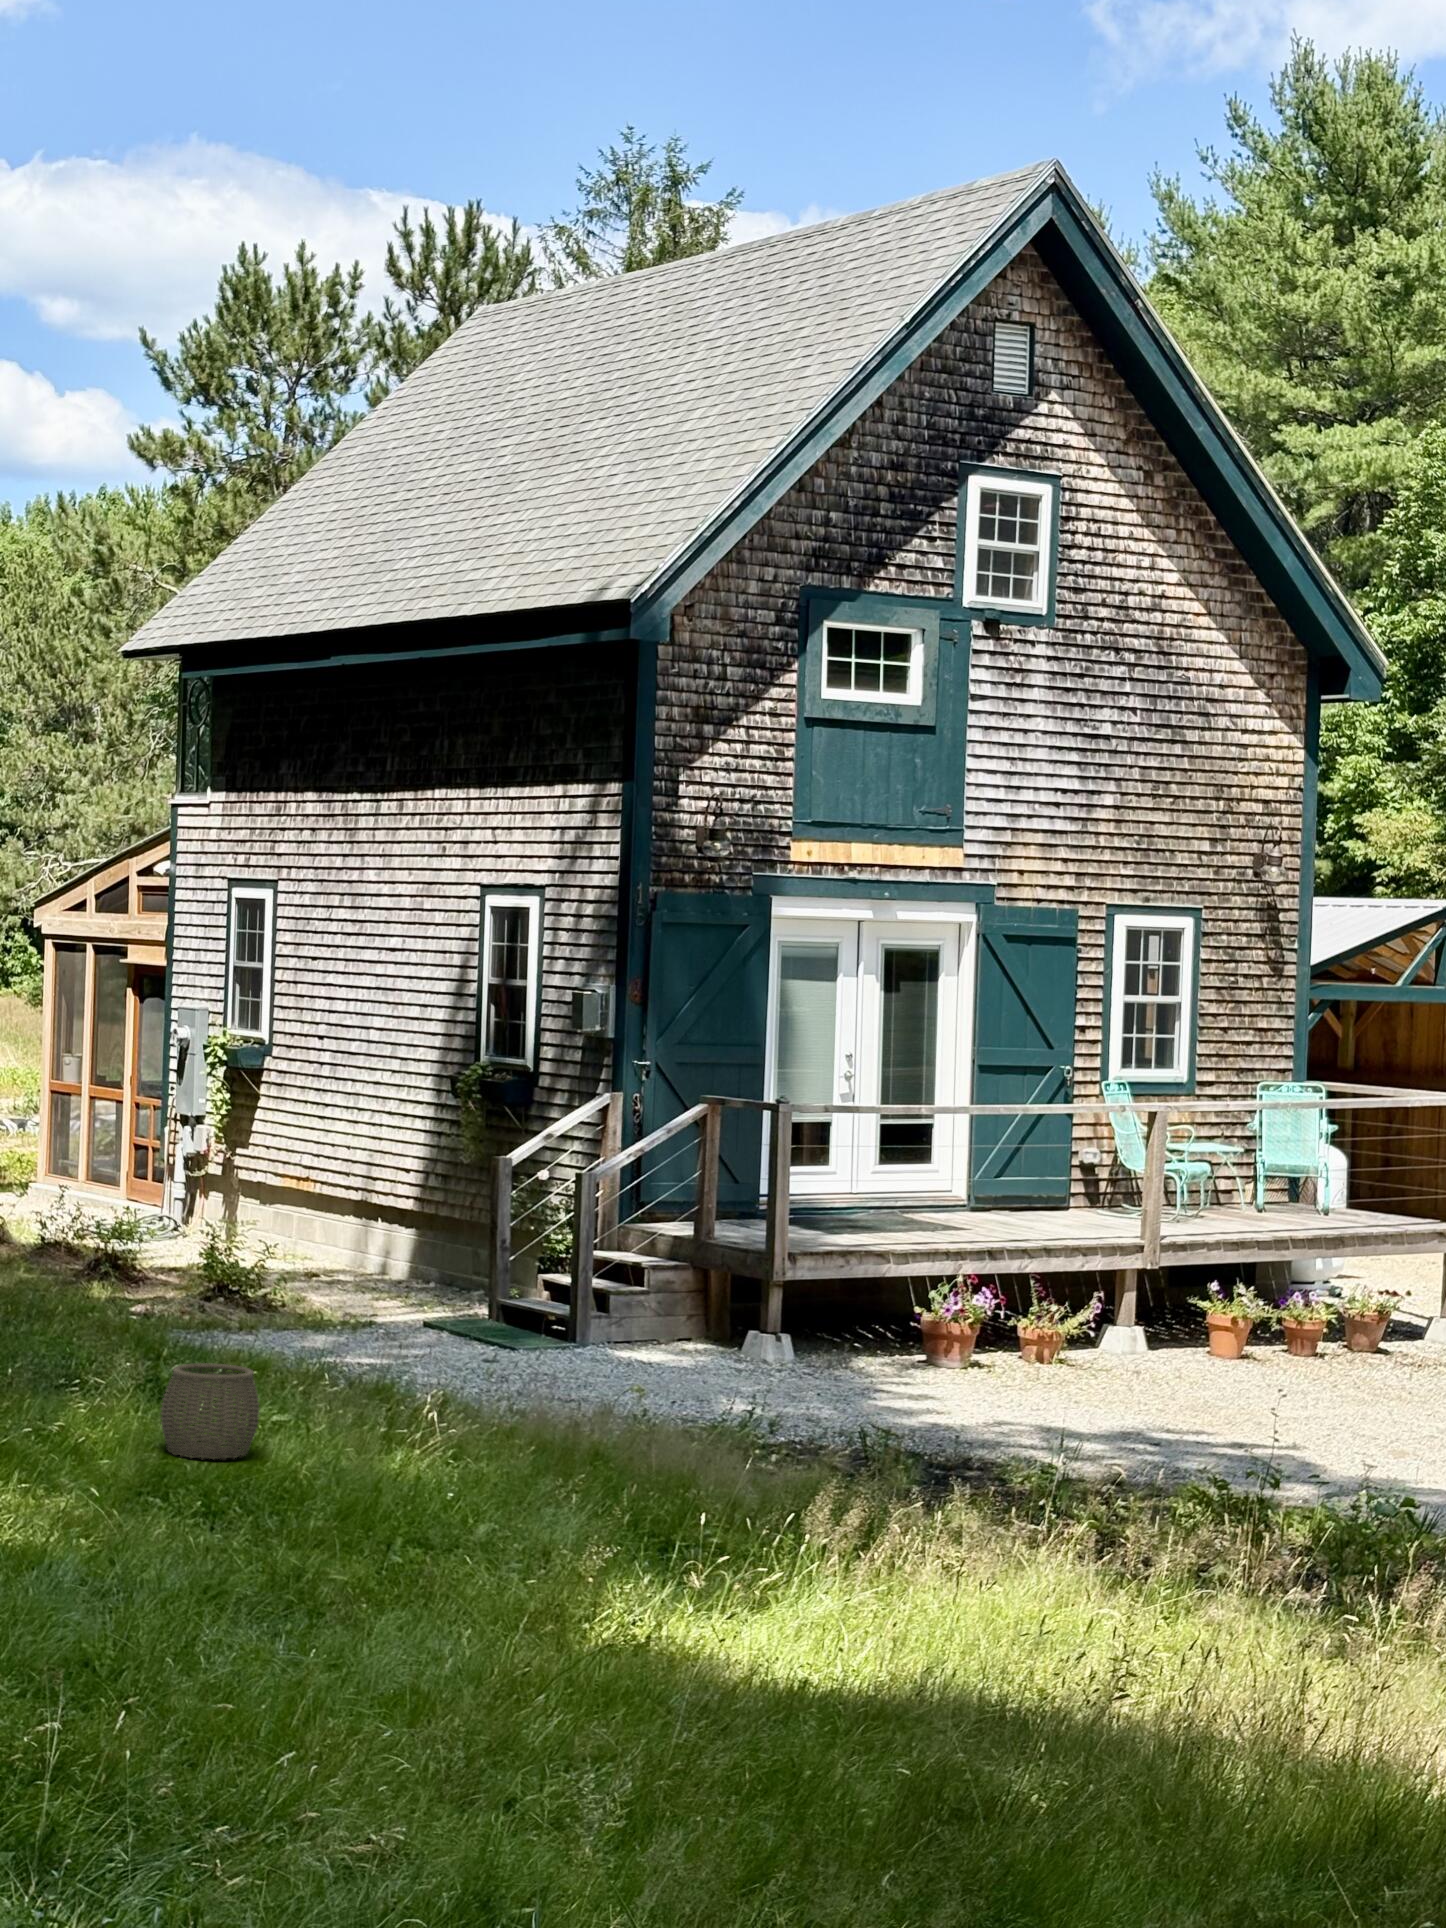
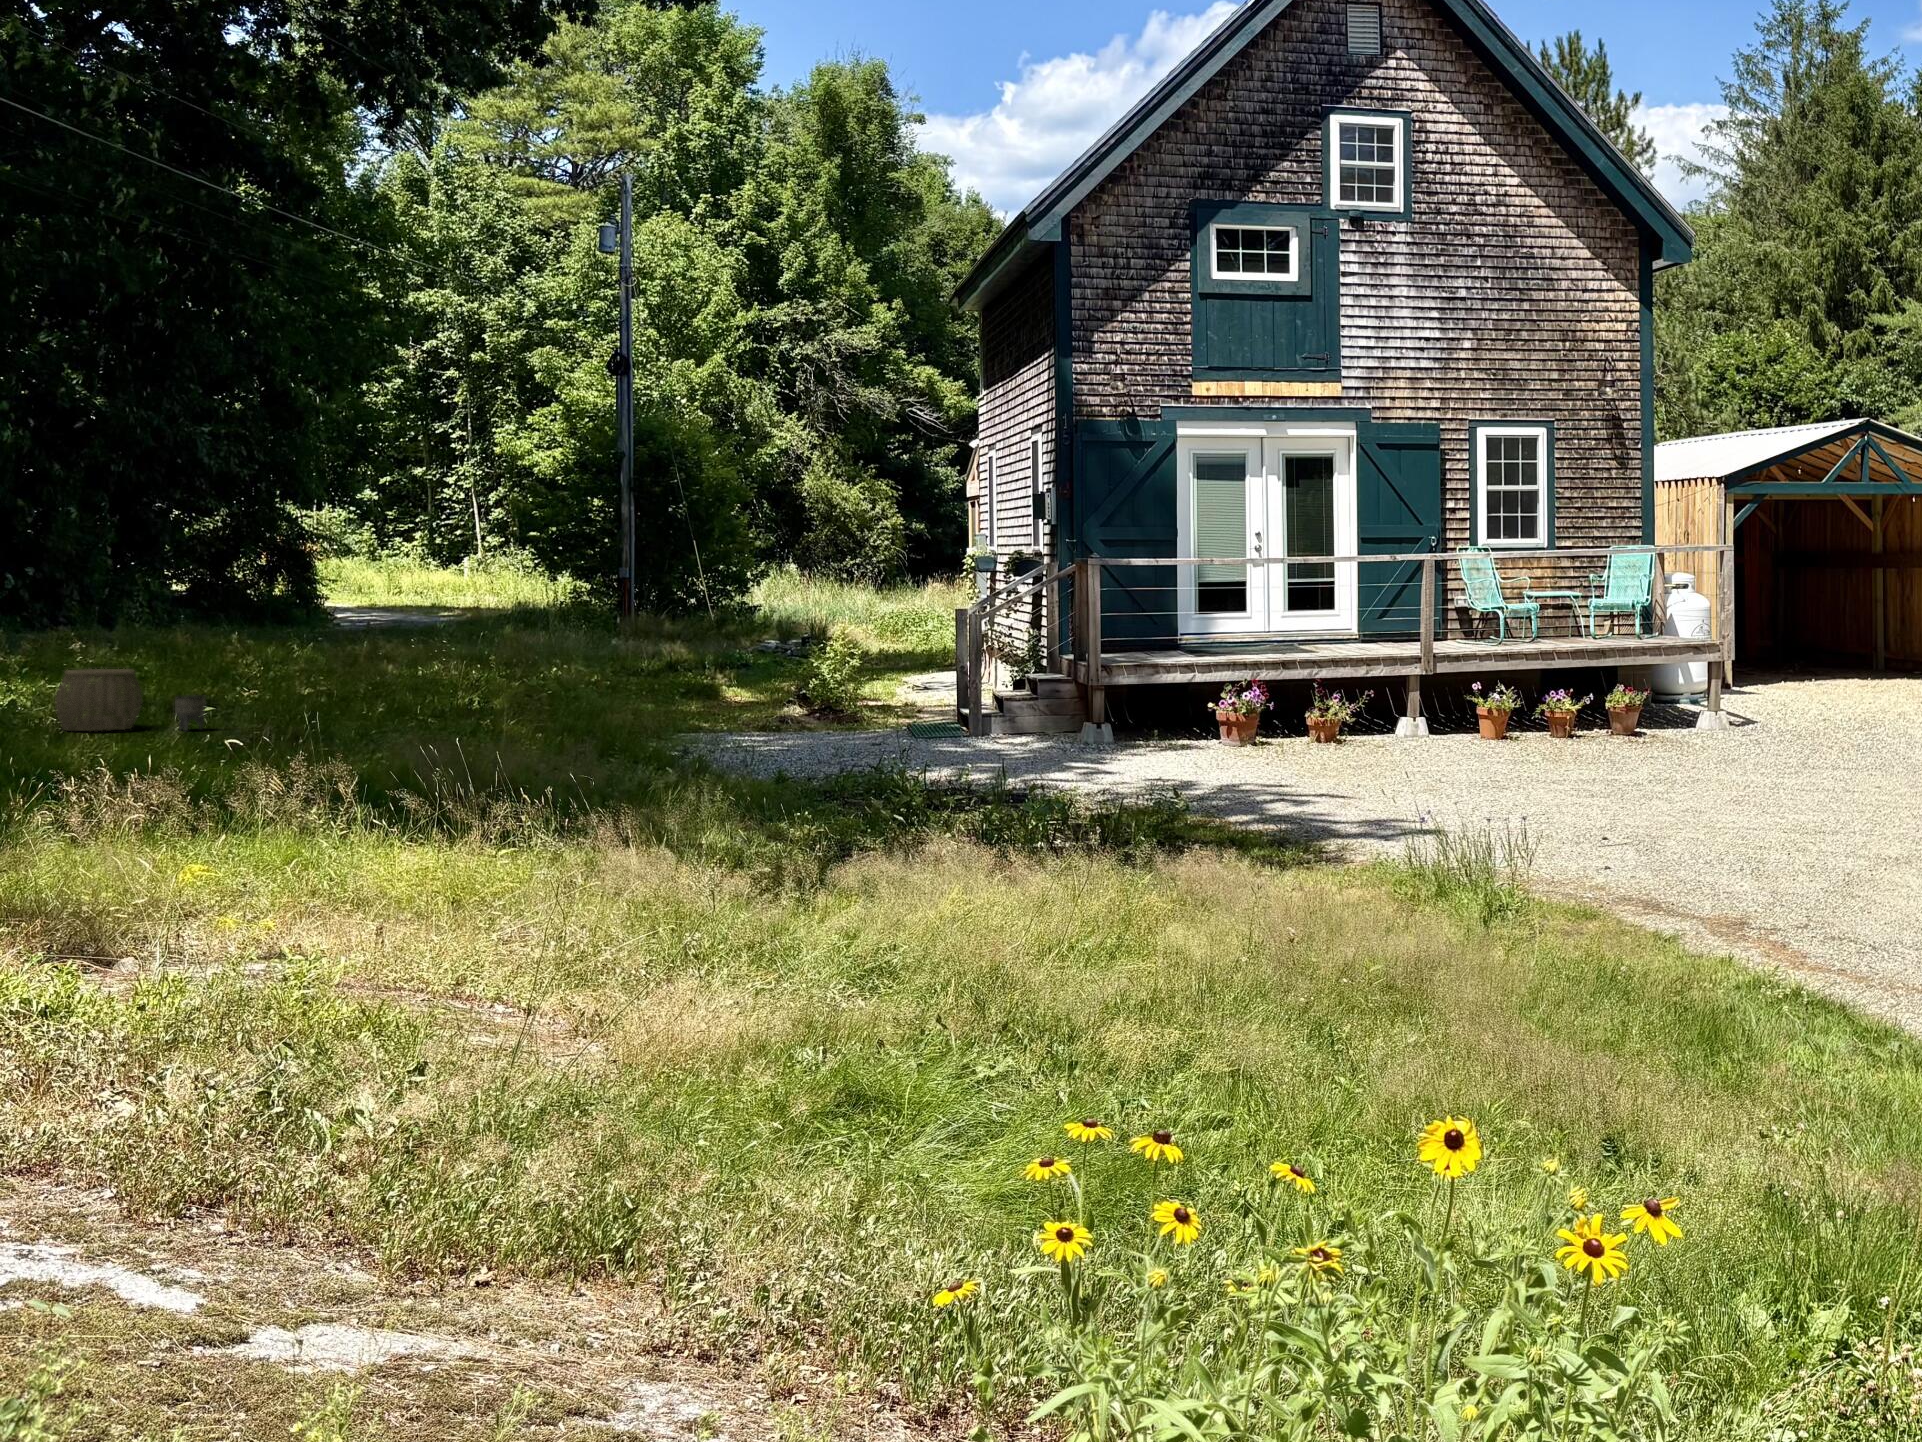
planter: none [284,1399,321,1454] -> present [175,695,206,730]

